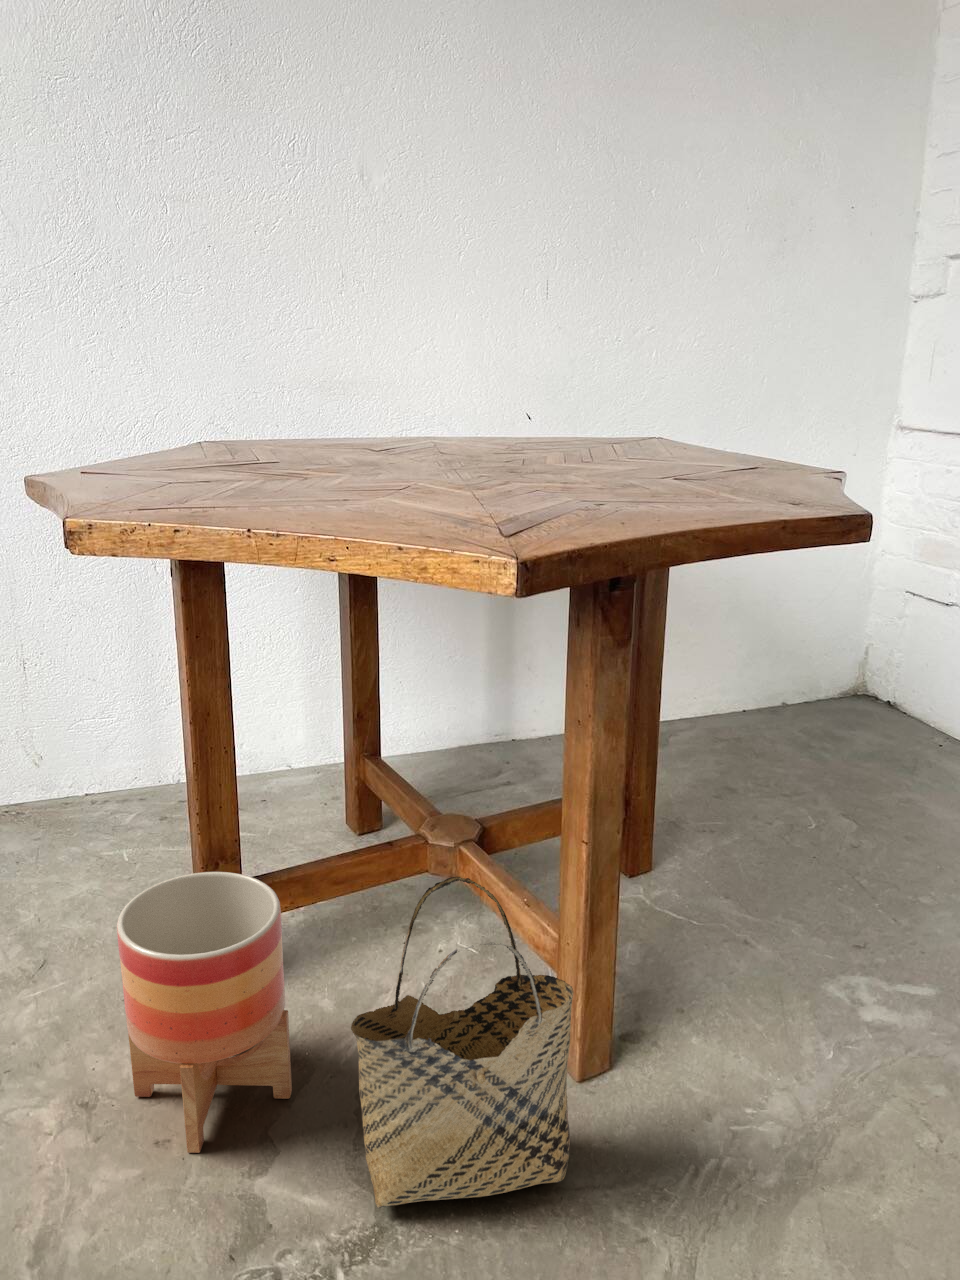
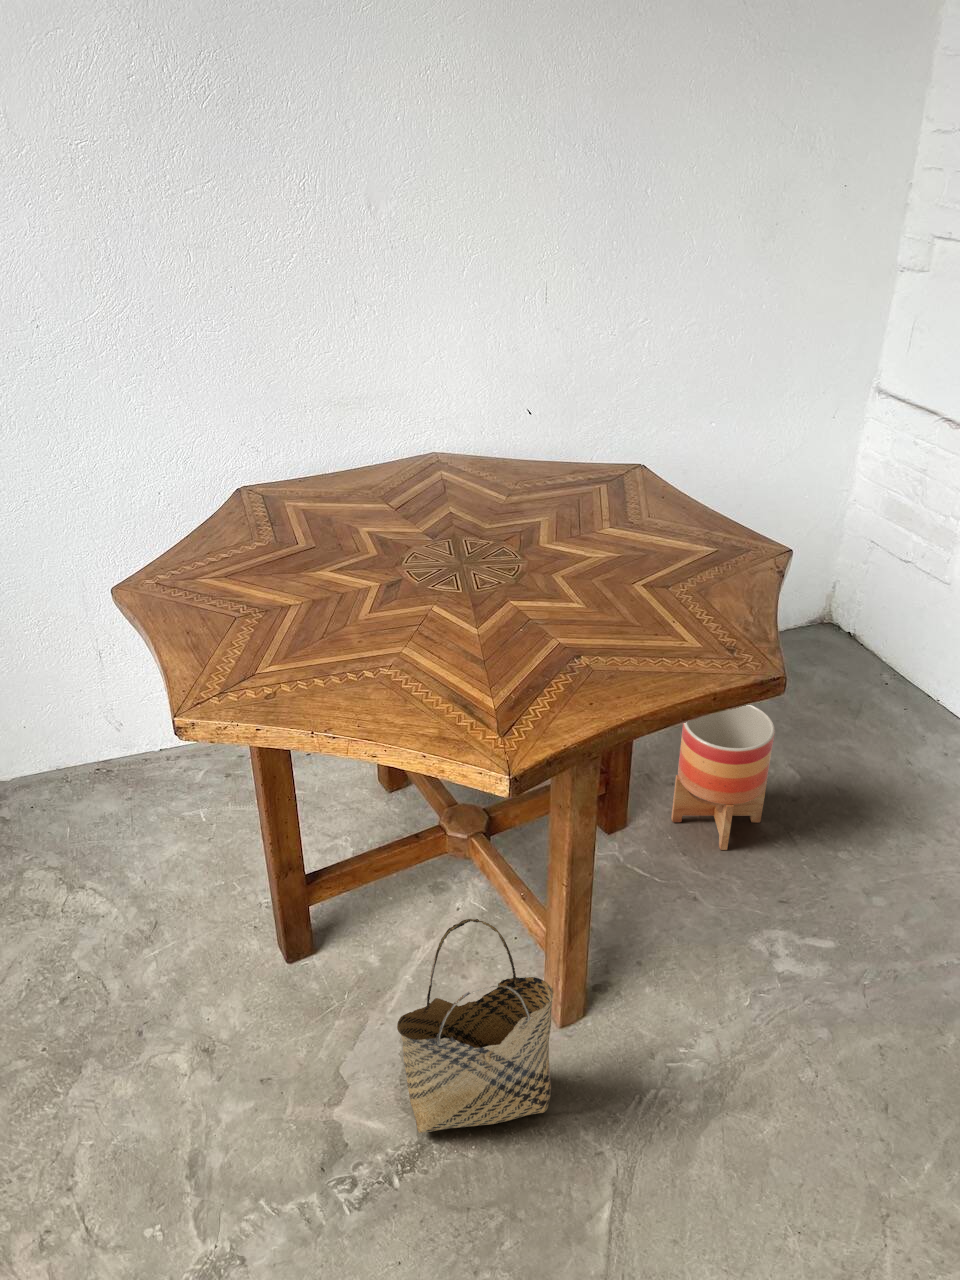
planter: present [117,872,292,1153] -> present [671,705,775,850]

